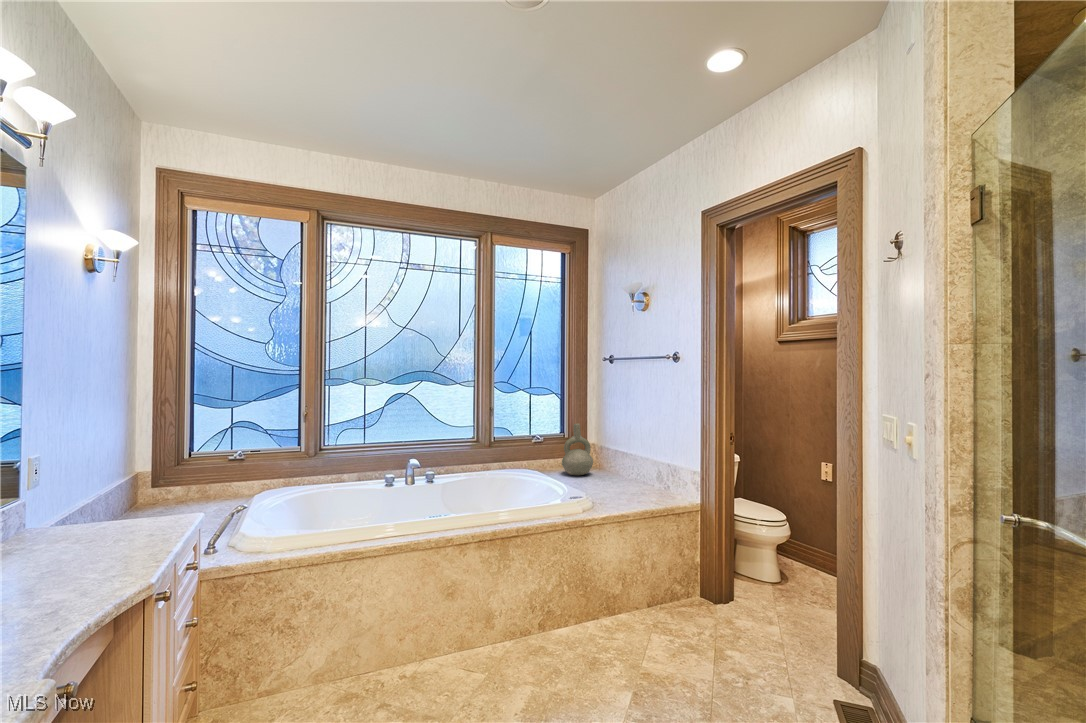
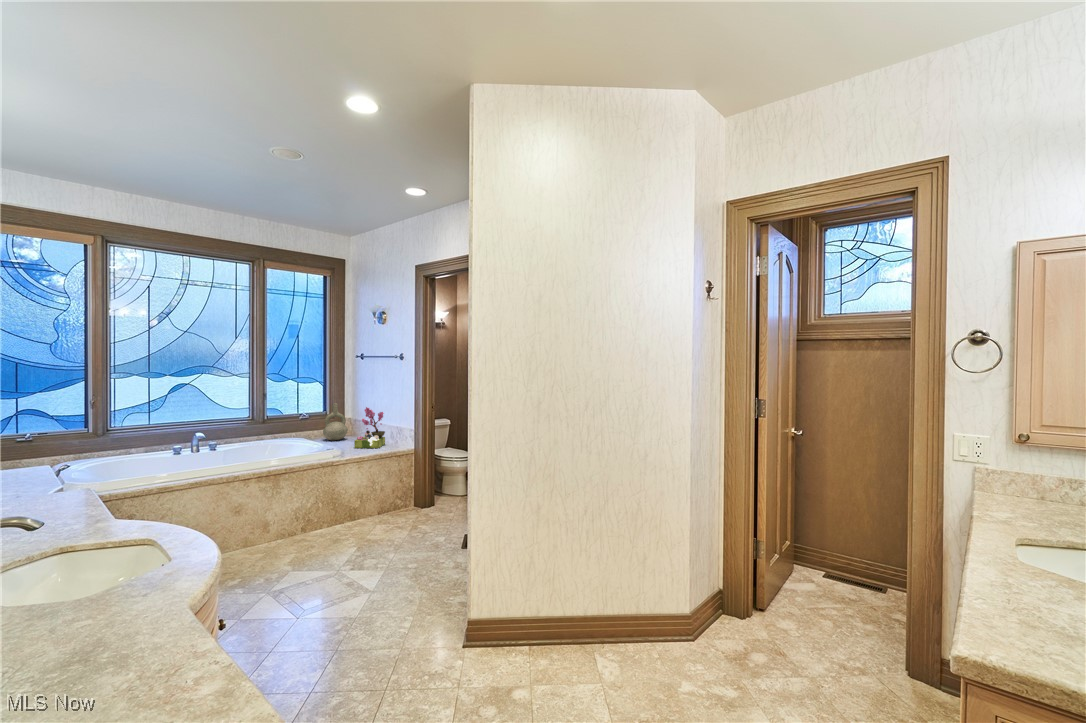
flower arrangement: none [608,431,650,497] -> present [354,407,385,448]

